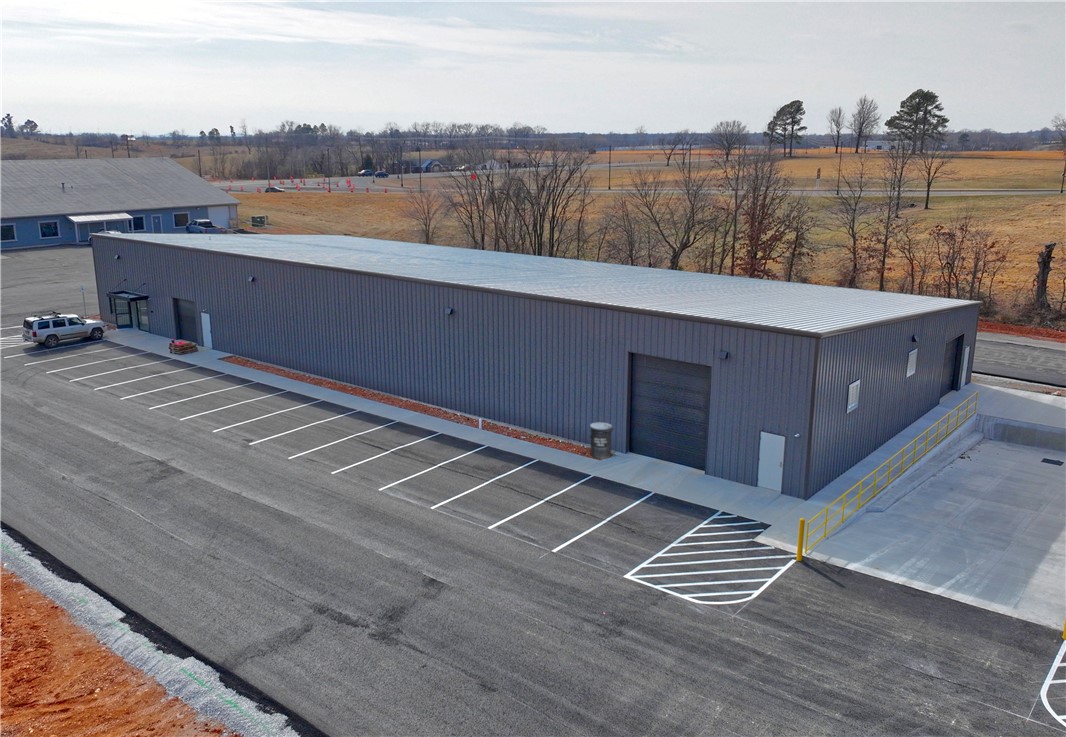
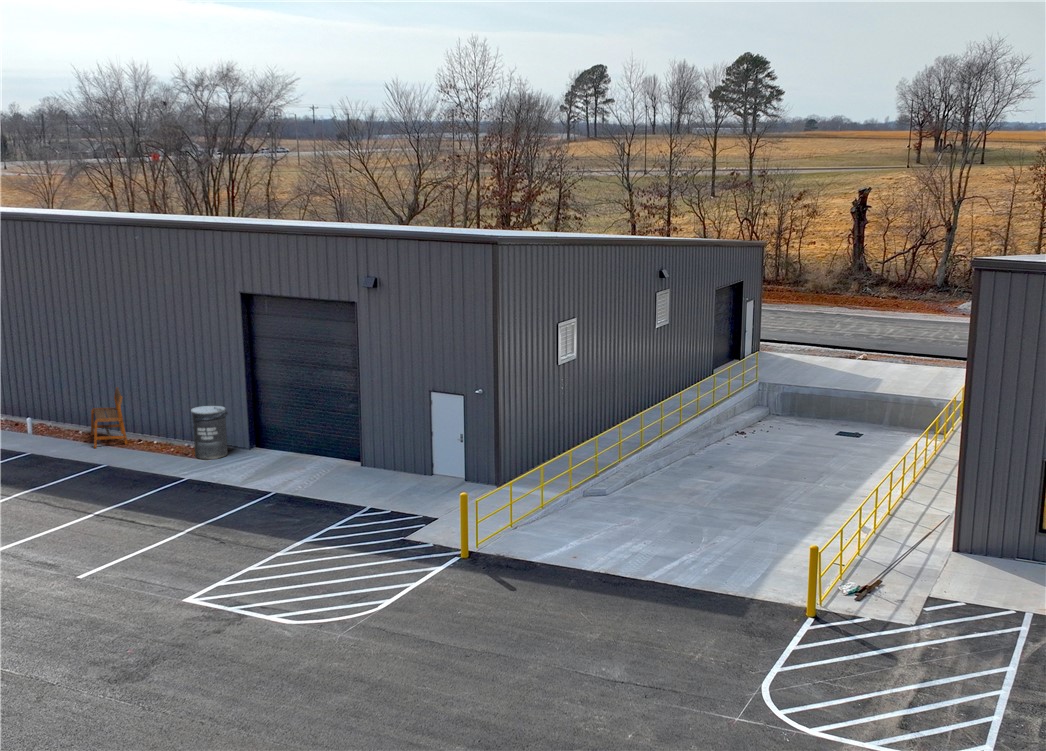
bench: none [518,402,544,443] -> present [91,387,127,448]

